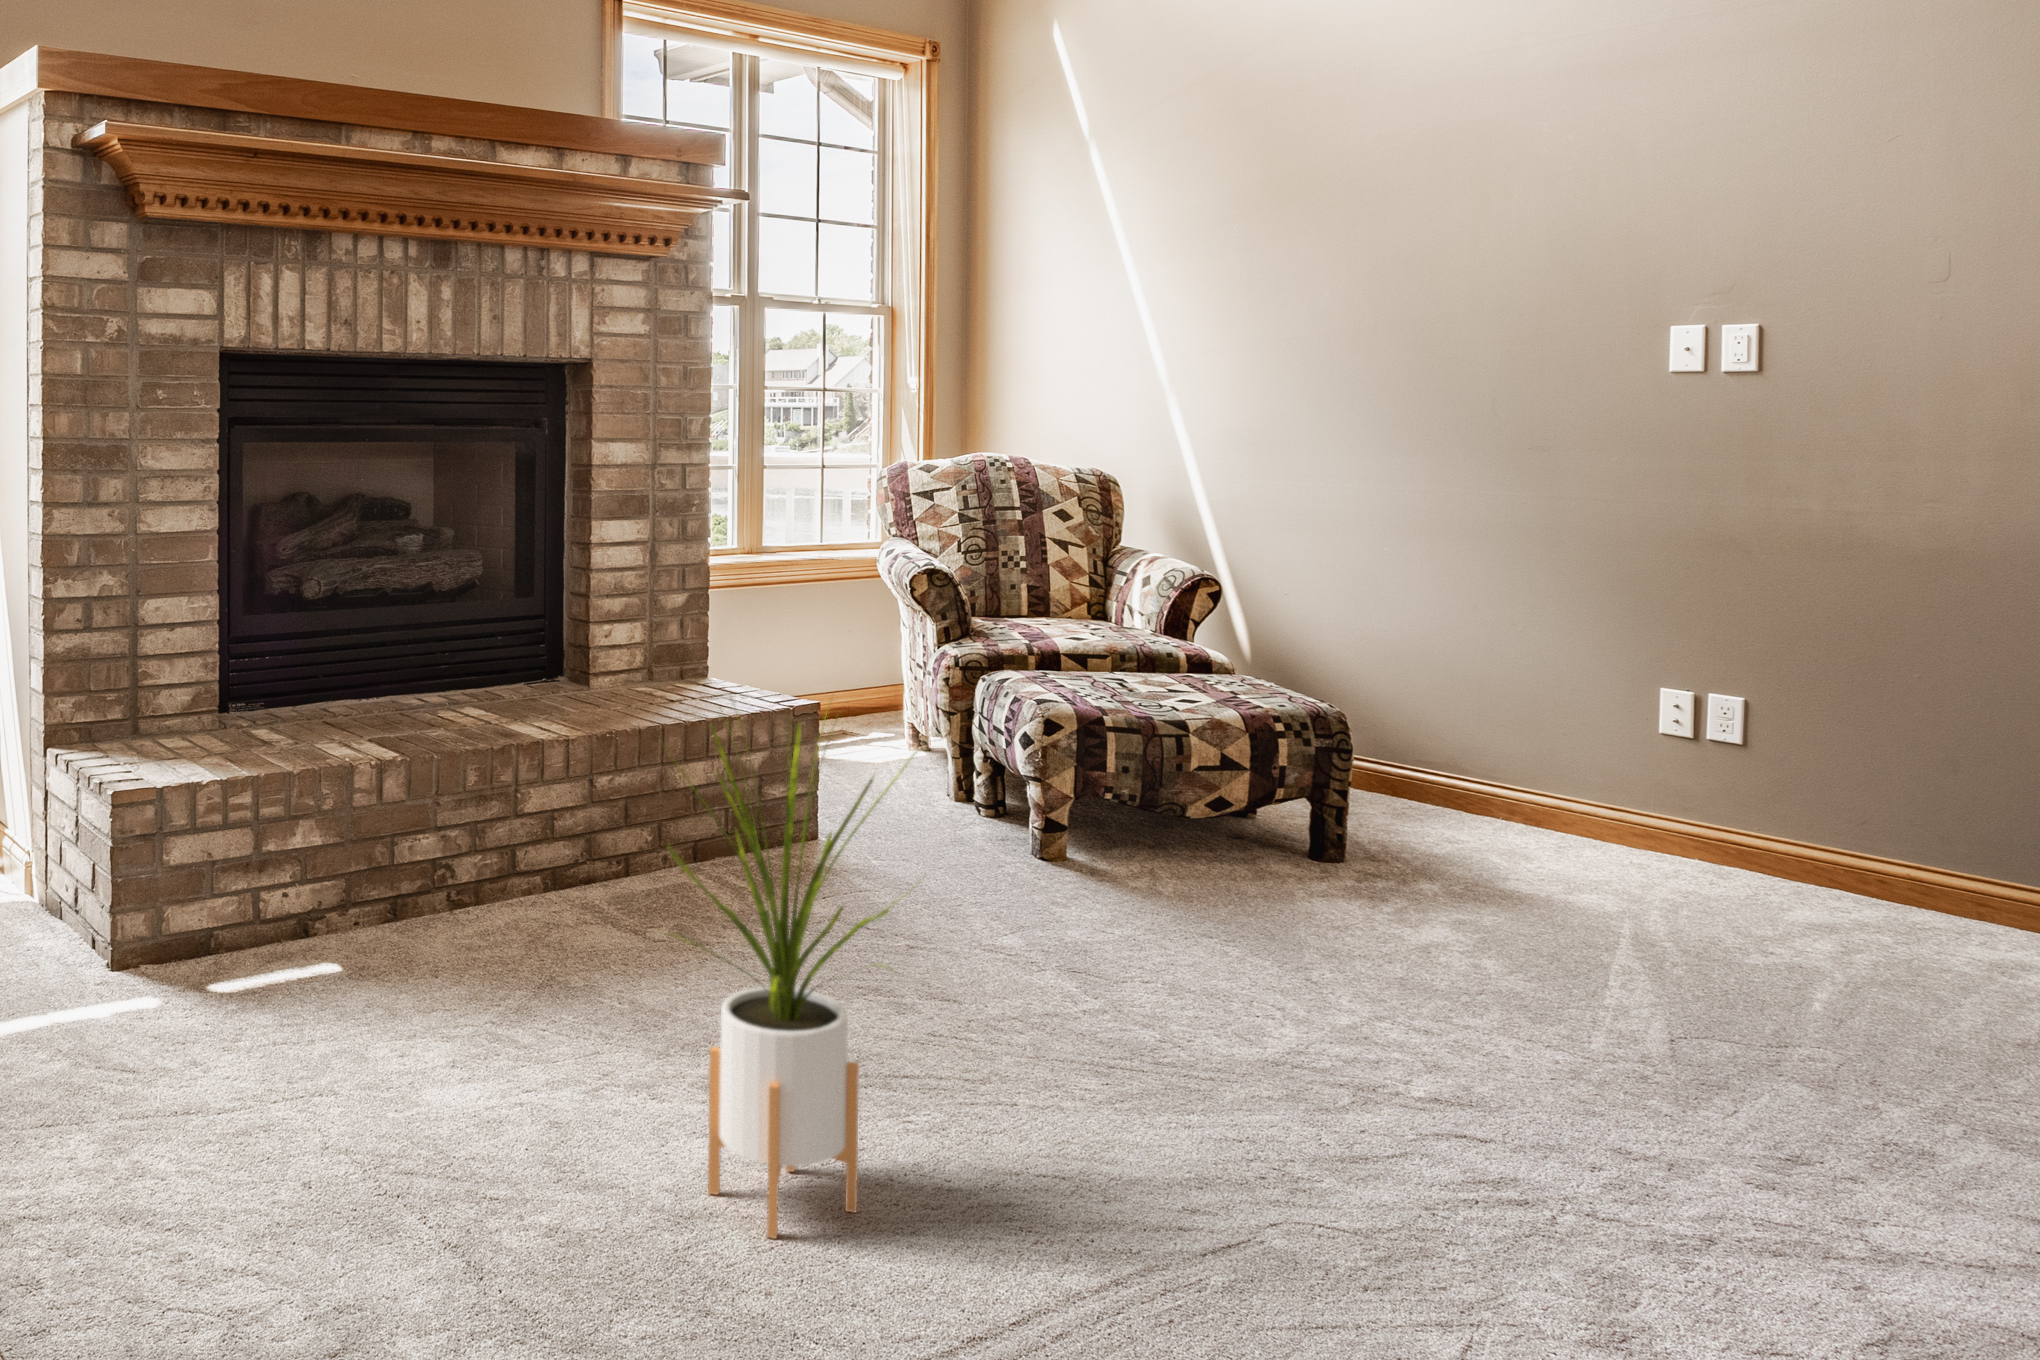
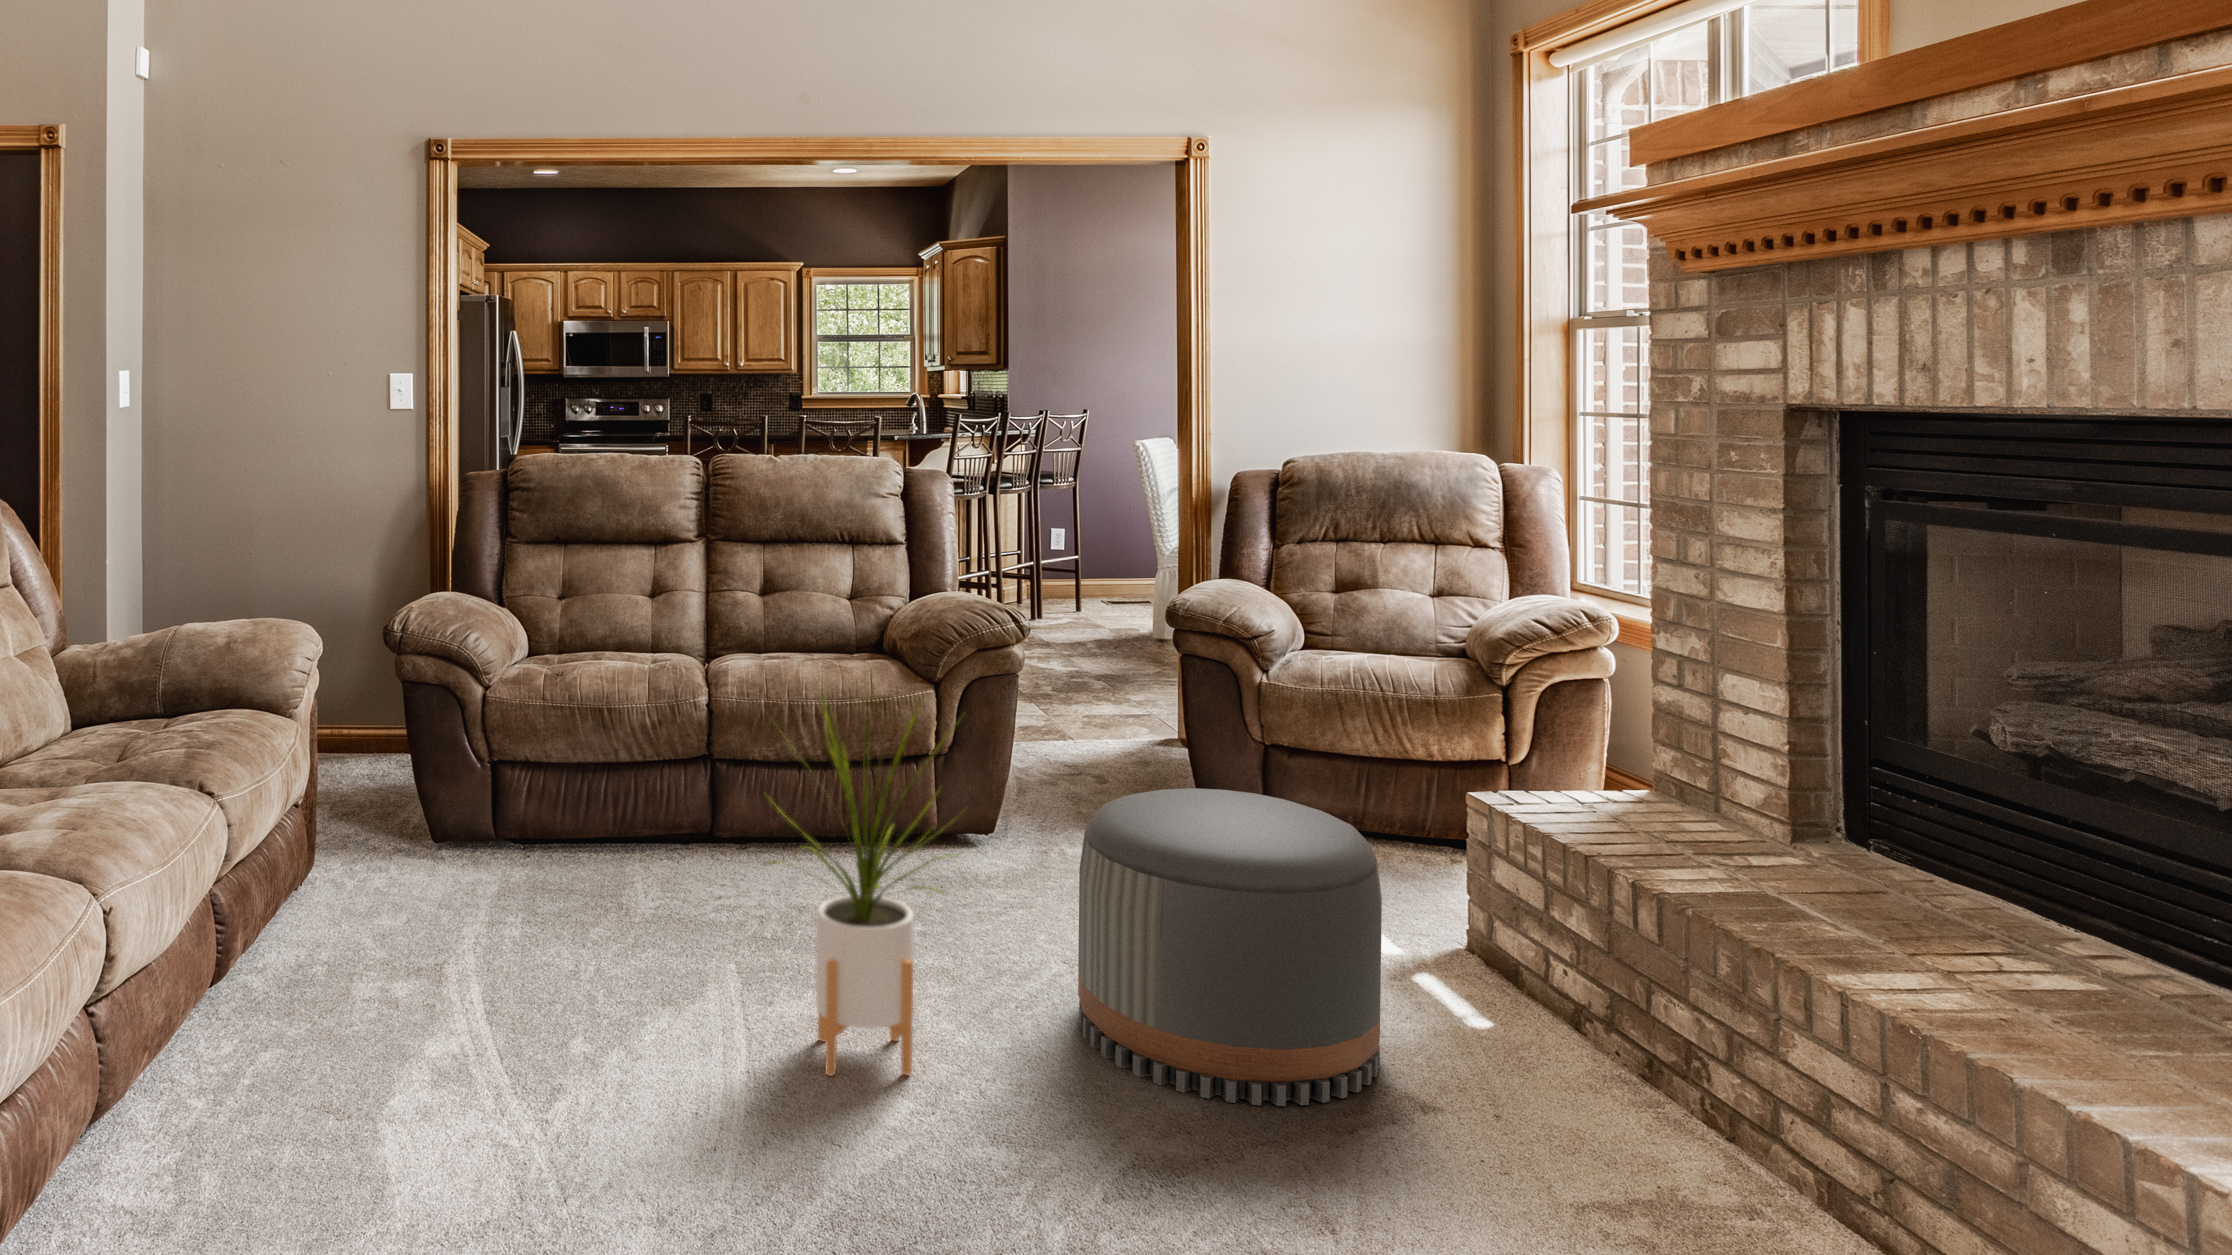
pouf: none [336,774,652,1111] -> present [1078,788,1382,1106]

